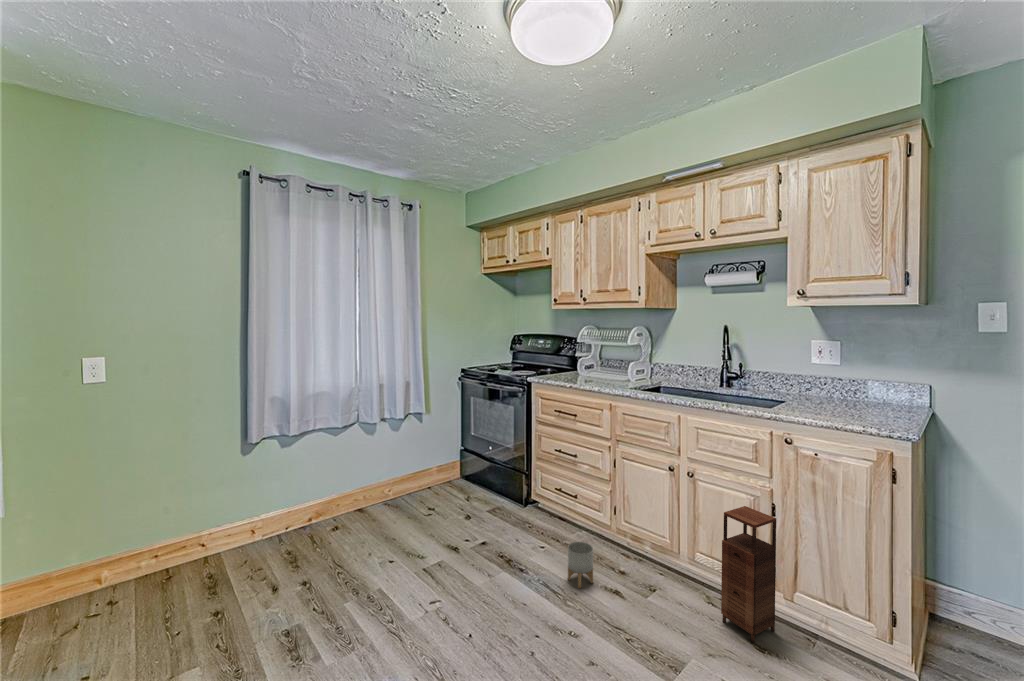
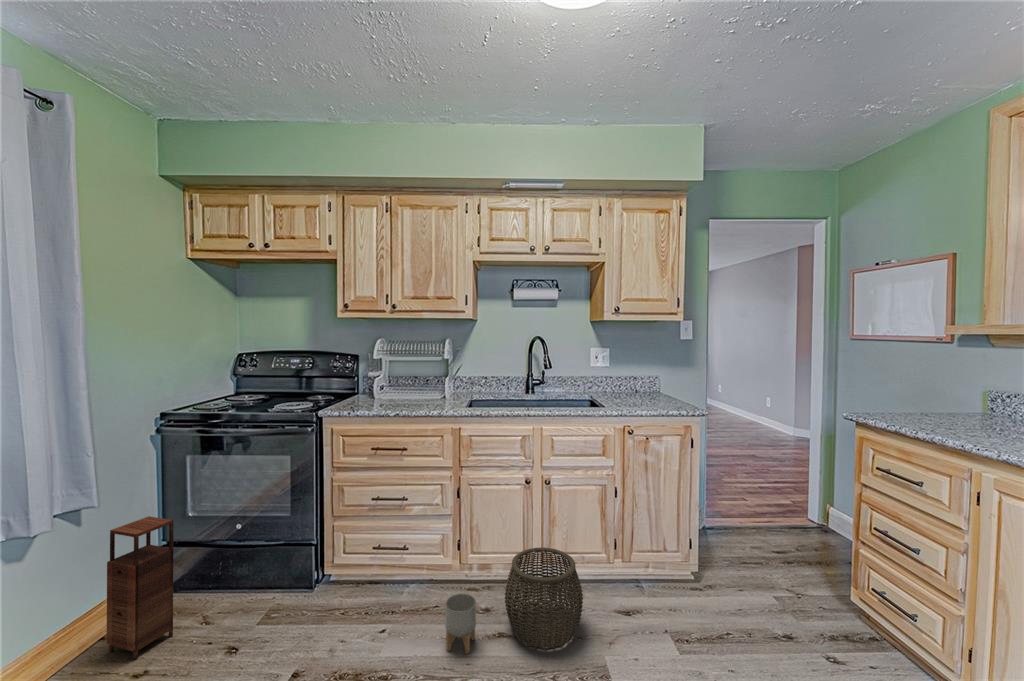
storage cabinet: present [721,506,776,642] -> present [107,516,174,659]
woven basket: none [615,530,694,624] -> present [505,548,583,650]

